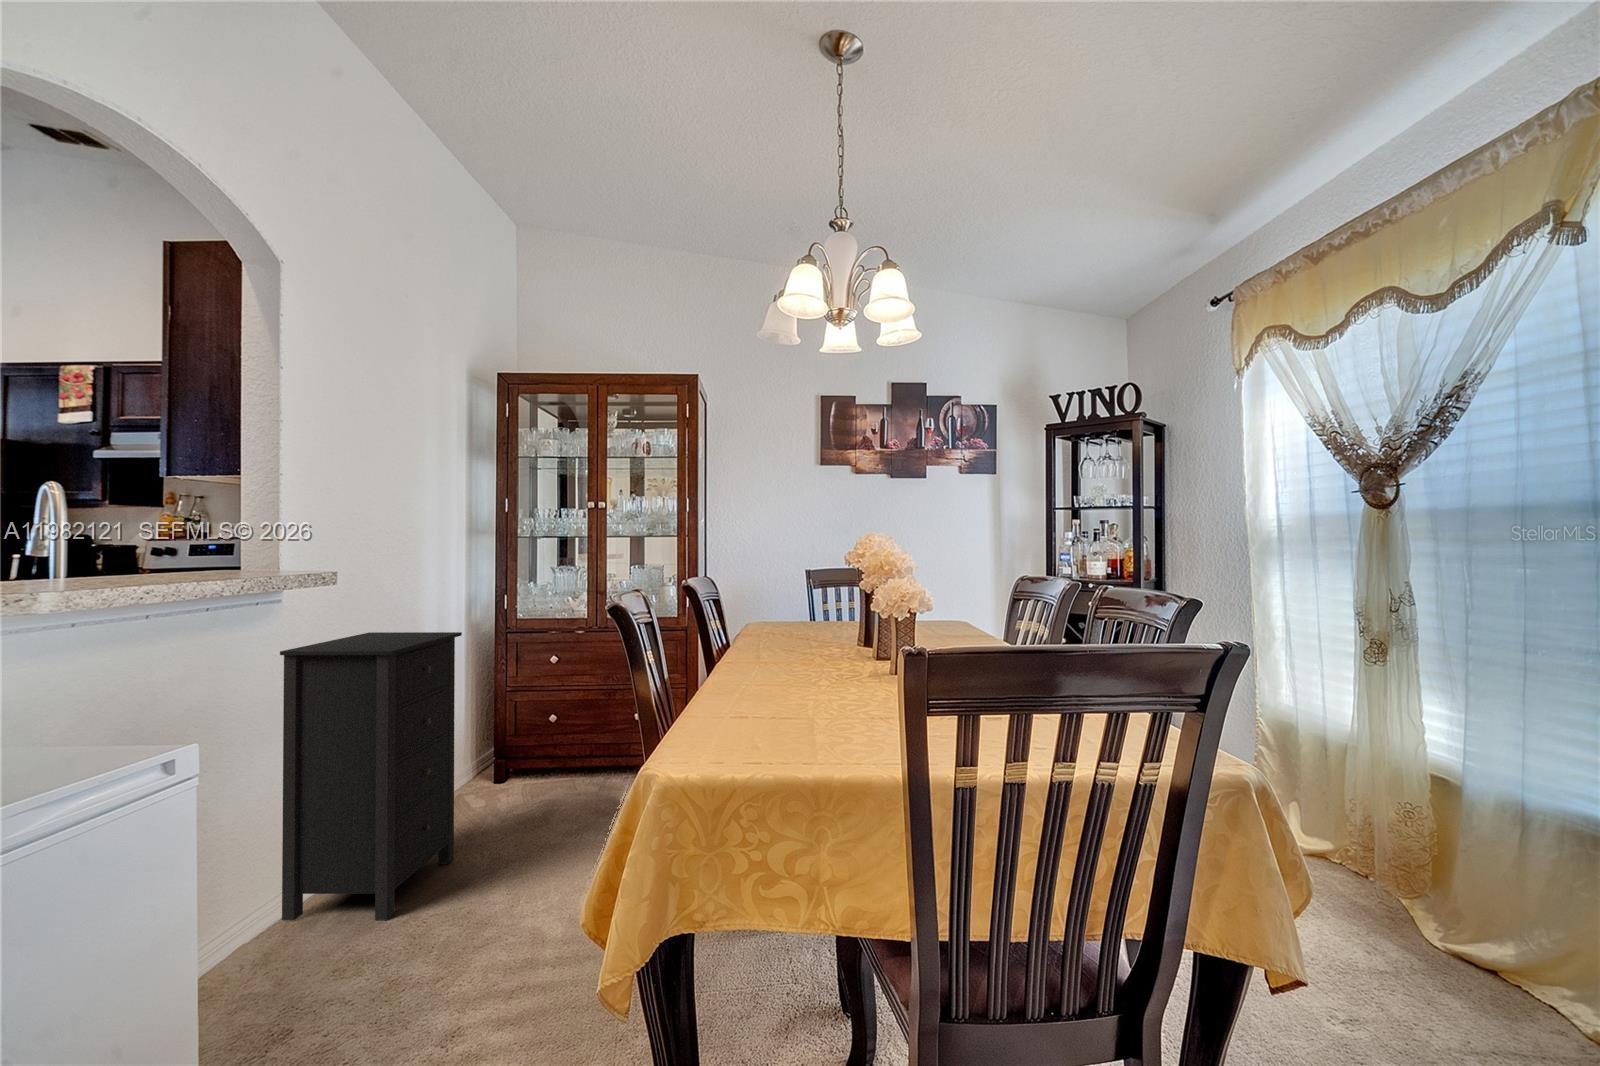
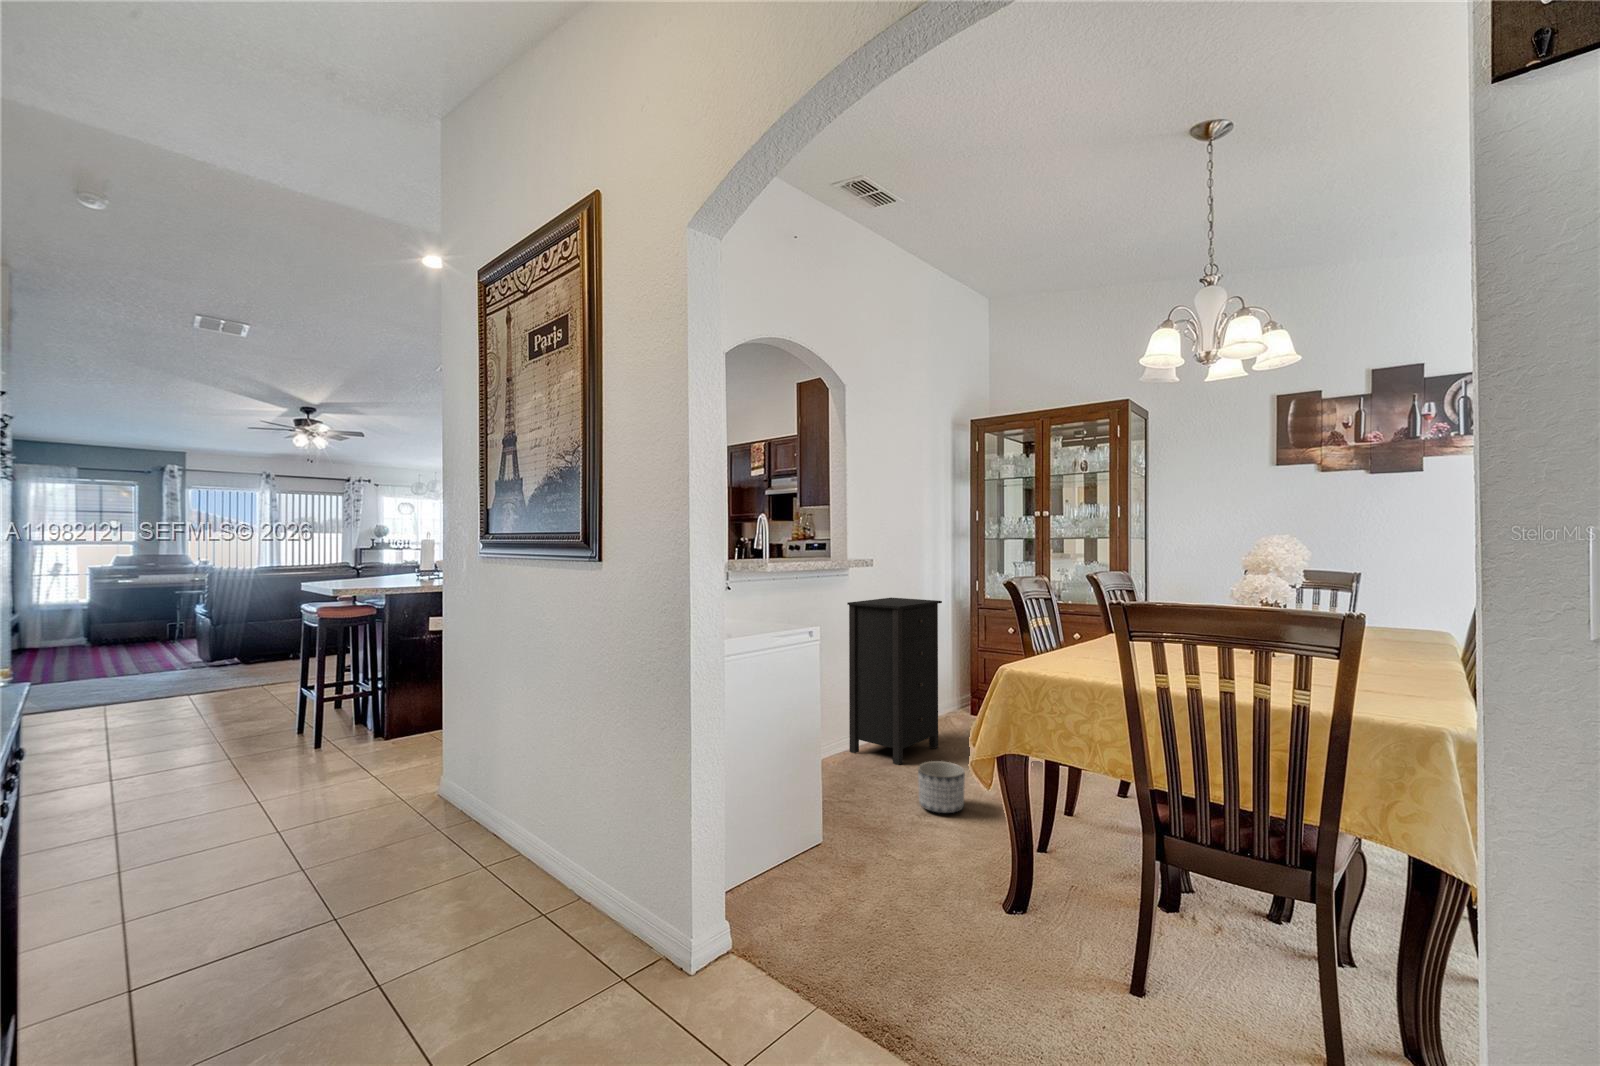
planter: none [436,908,523,1015] -> present [918,761,965,813]

